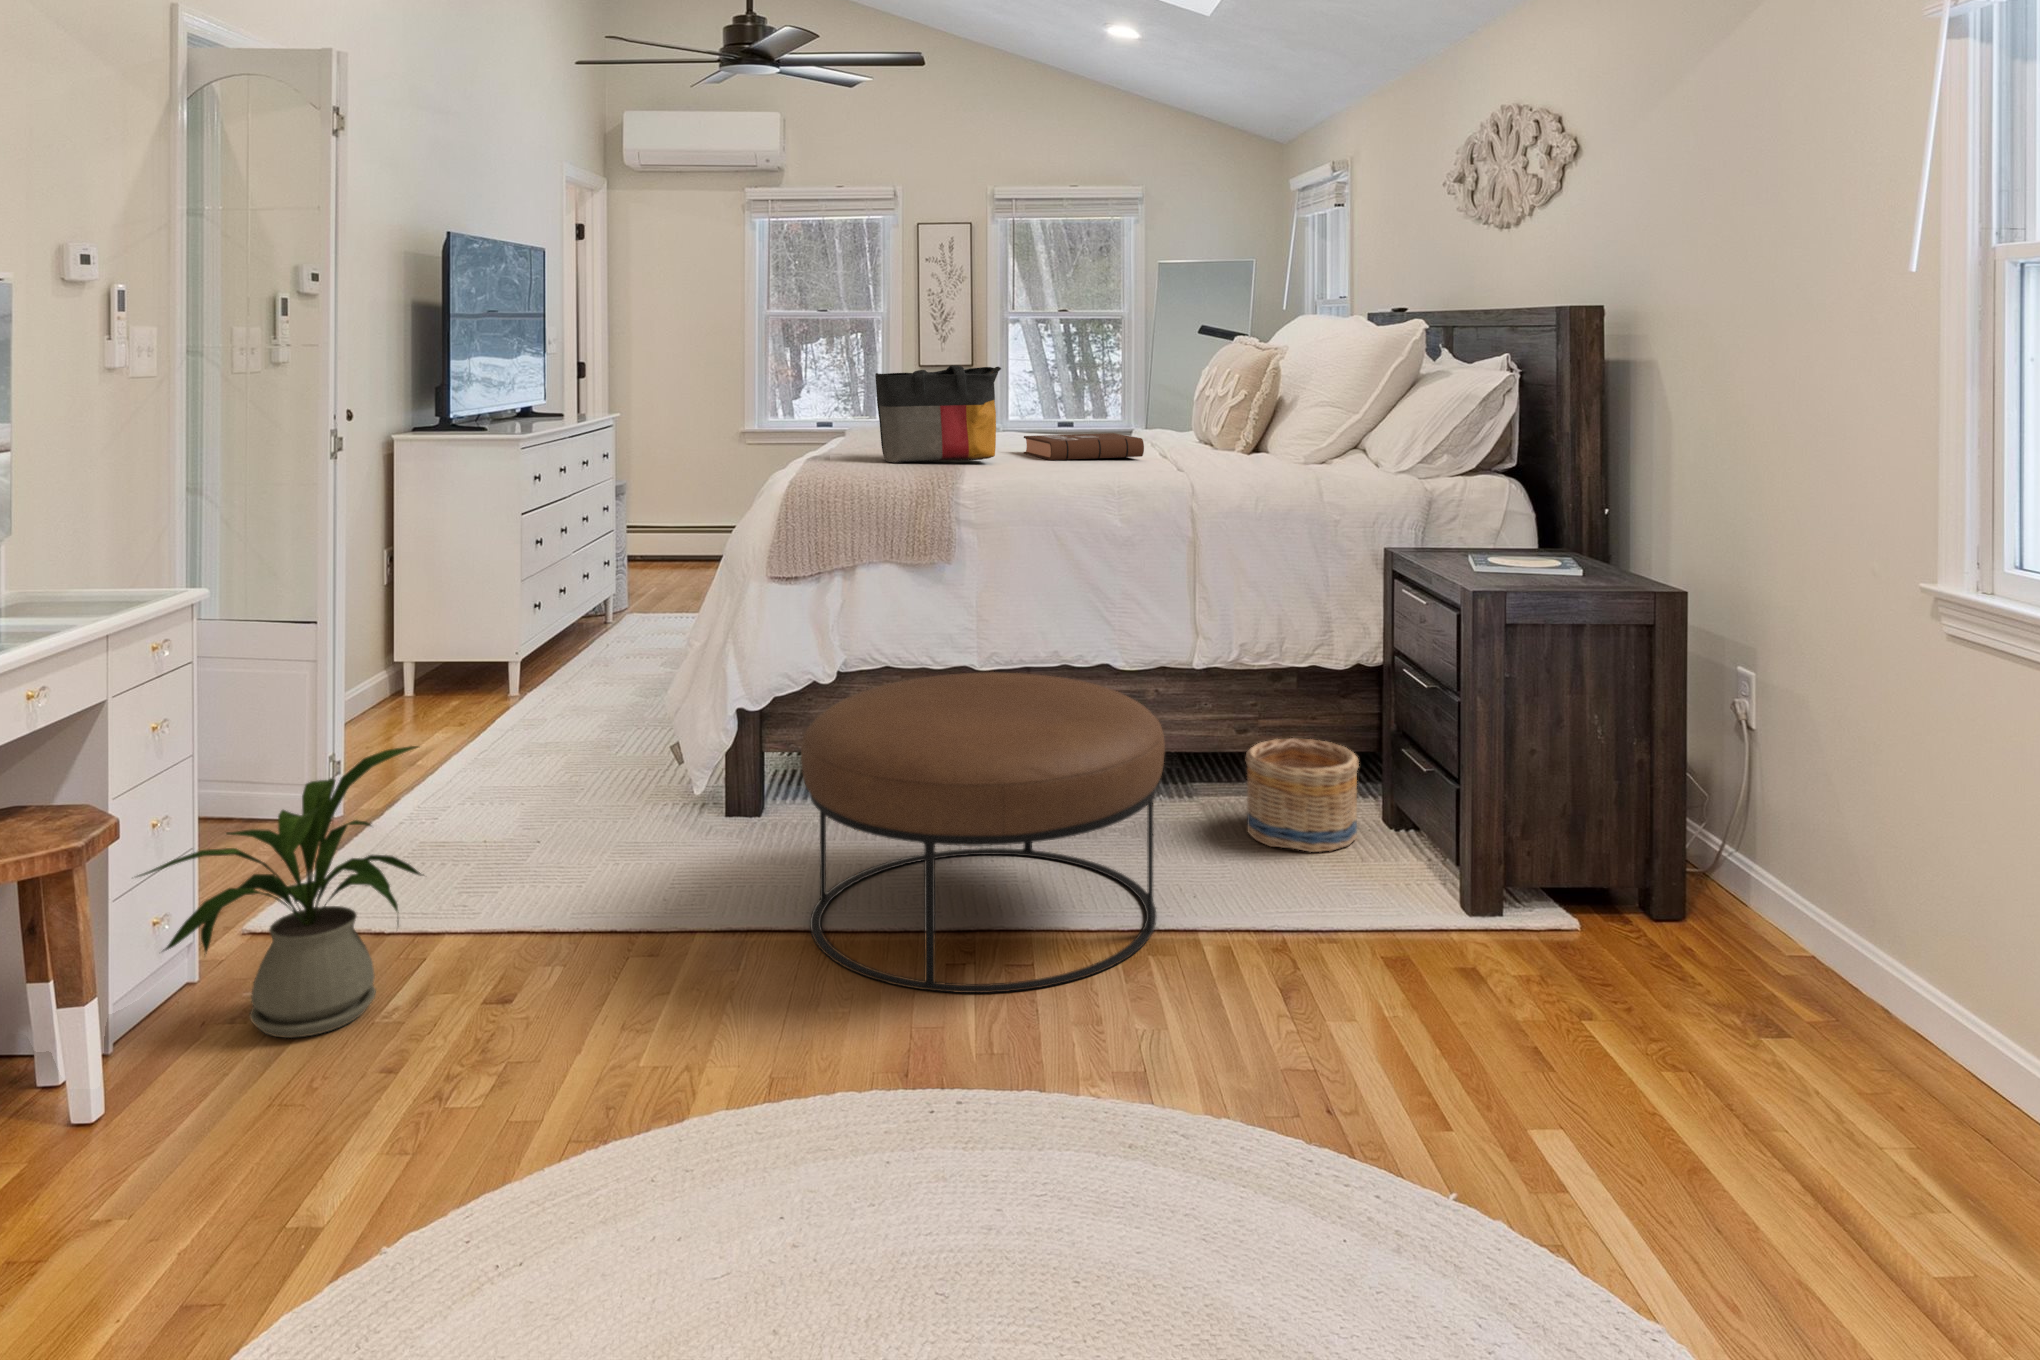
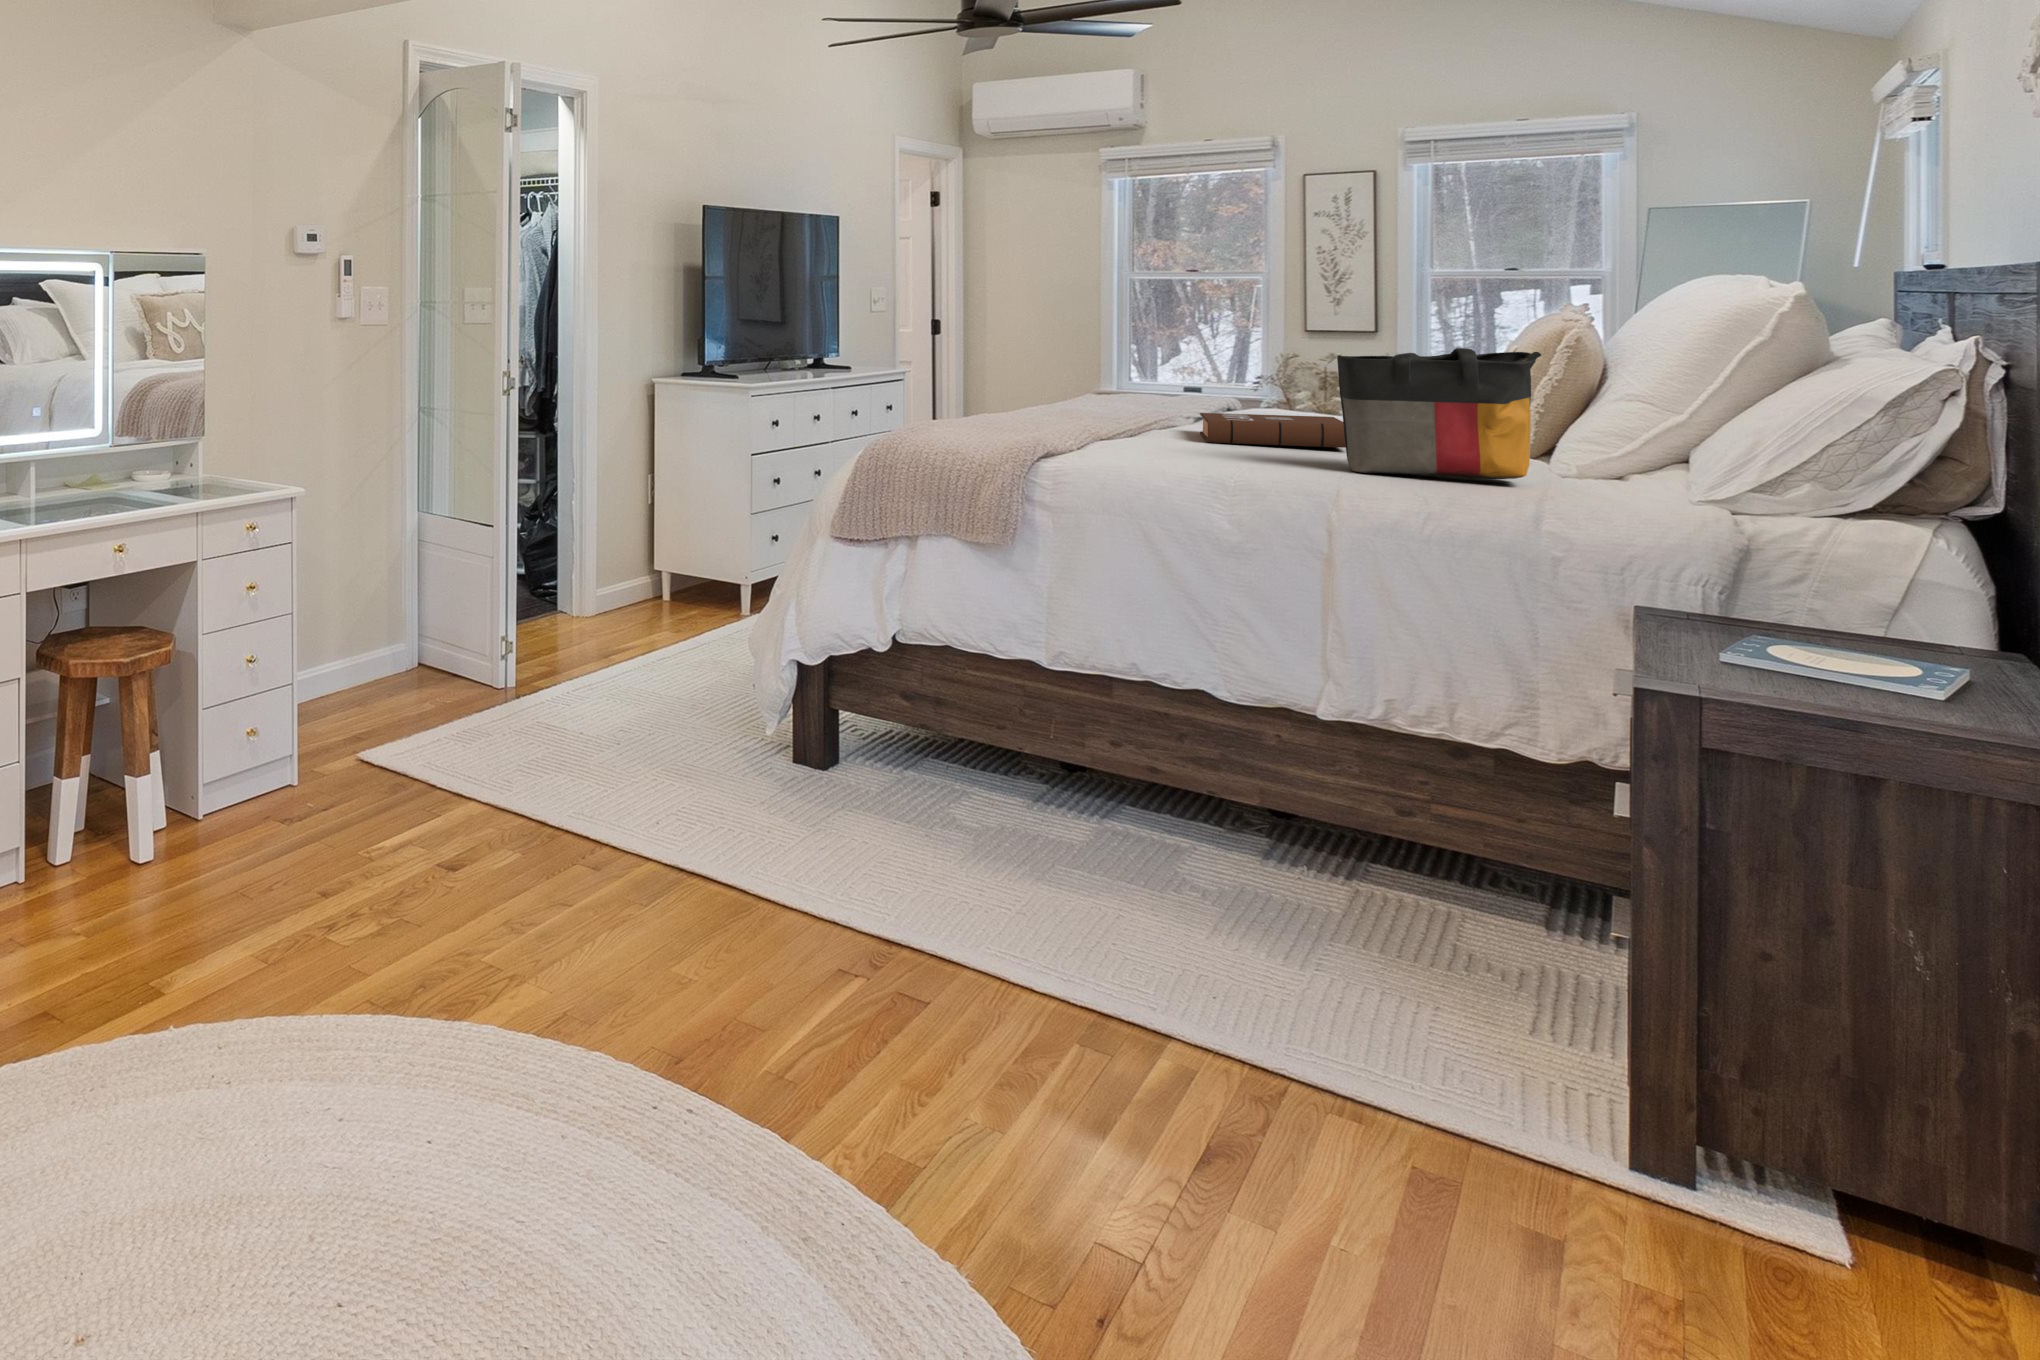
tote bag: present [875,365,1001,463] -> present [1337,348,1541,479]
ottoman: present [801,672,1165,993] -> none [729,660,1150,1030]
basket: present [1246,738,1359,852] -> none [1362,837,1548,1012]
house plant: present [137,746,422,1038] -> none [229,628,449,841]

